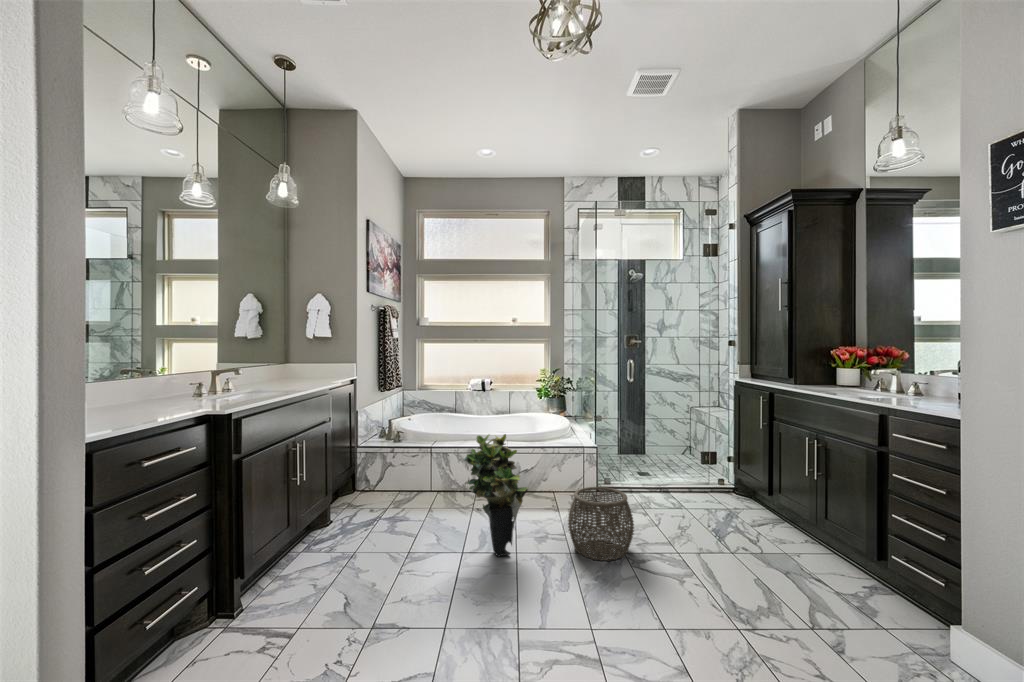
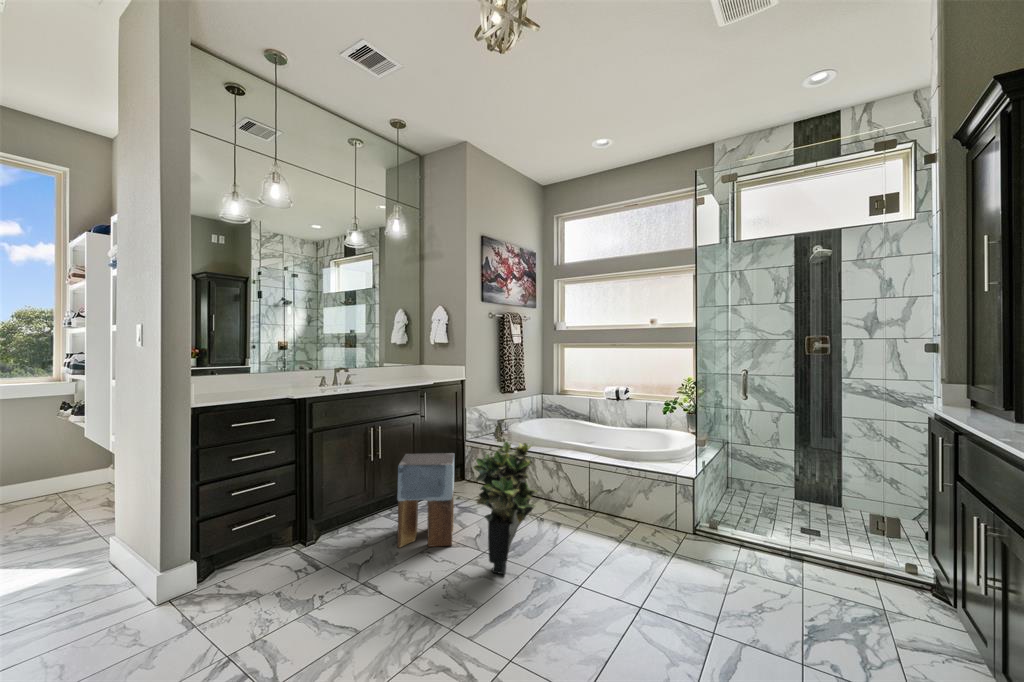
stool: none [359,457,432,565] -> present [397,453,454,548]
woven basket: present [568,487,634,561] -> none [566,521,649,623]

